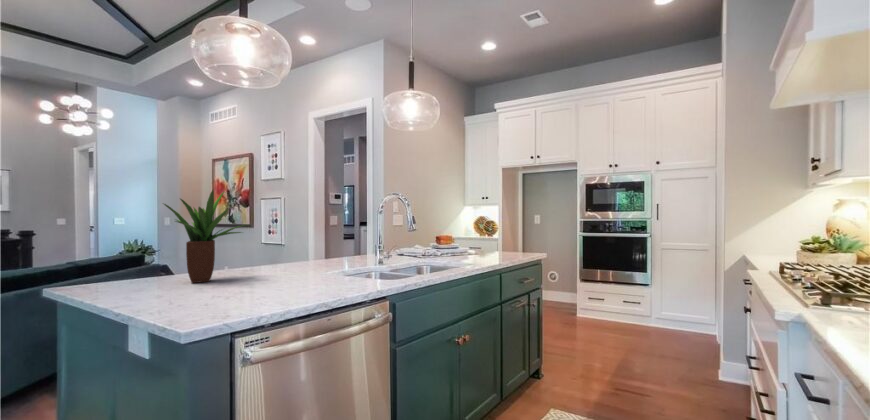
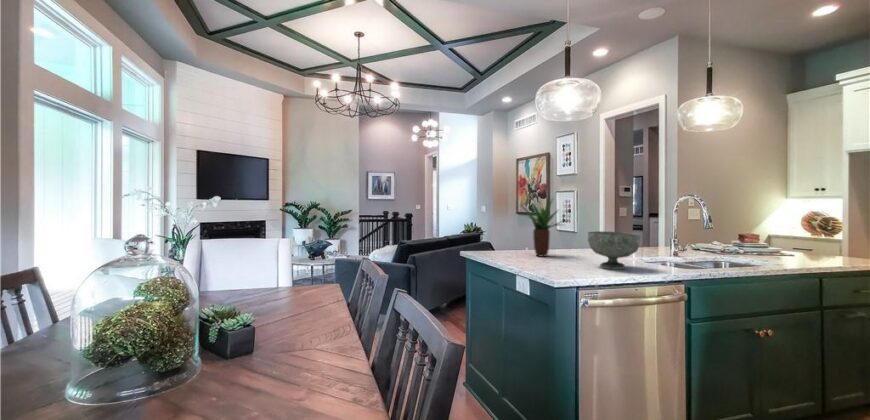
decorative bowl: none [265,238,338,293] -> present [588,231,640,269]

